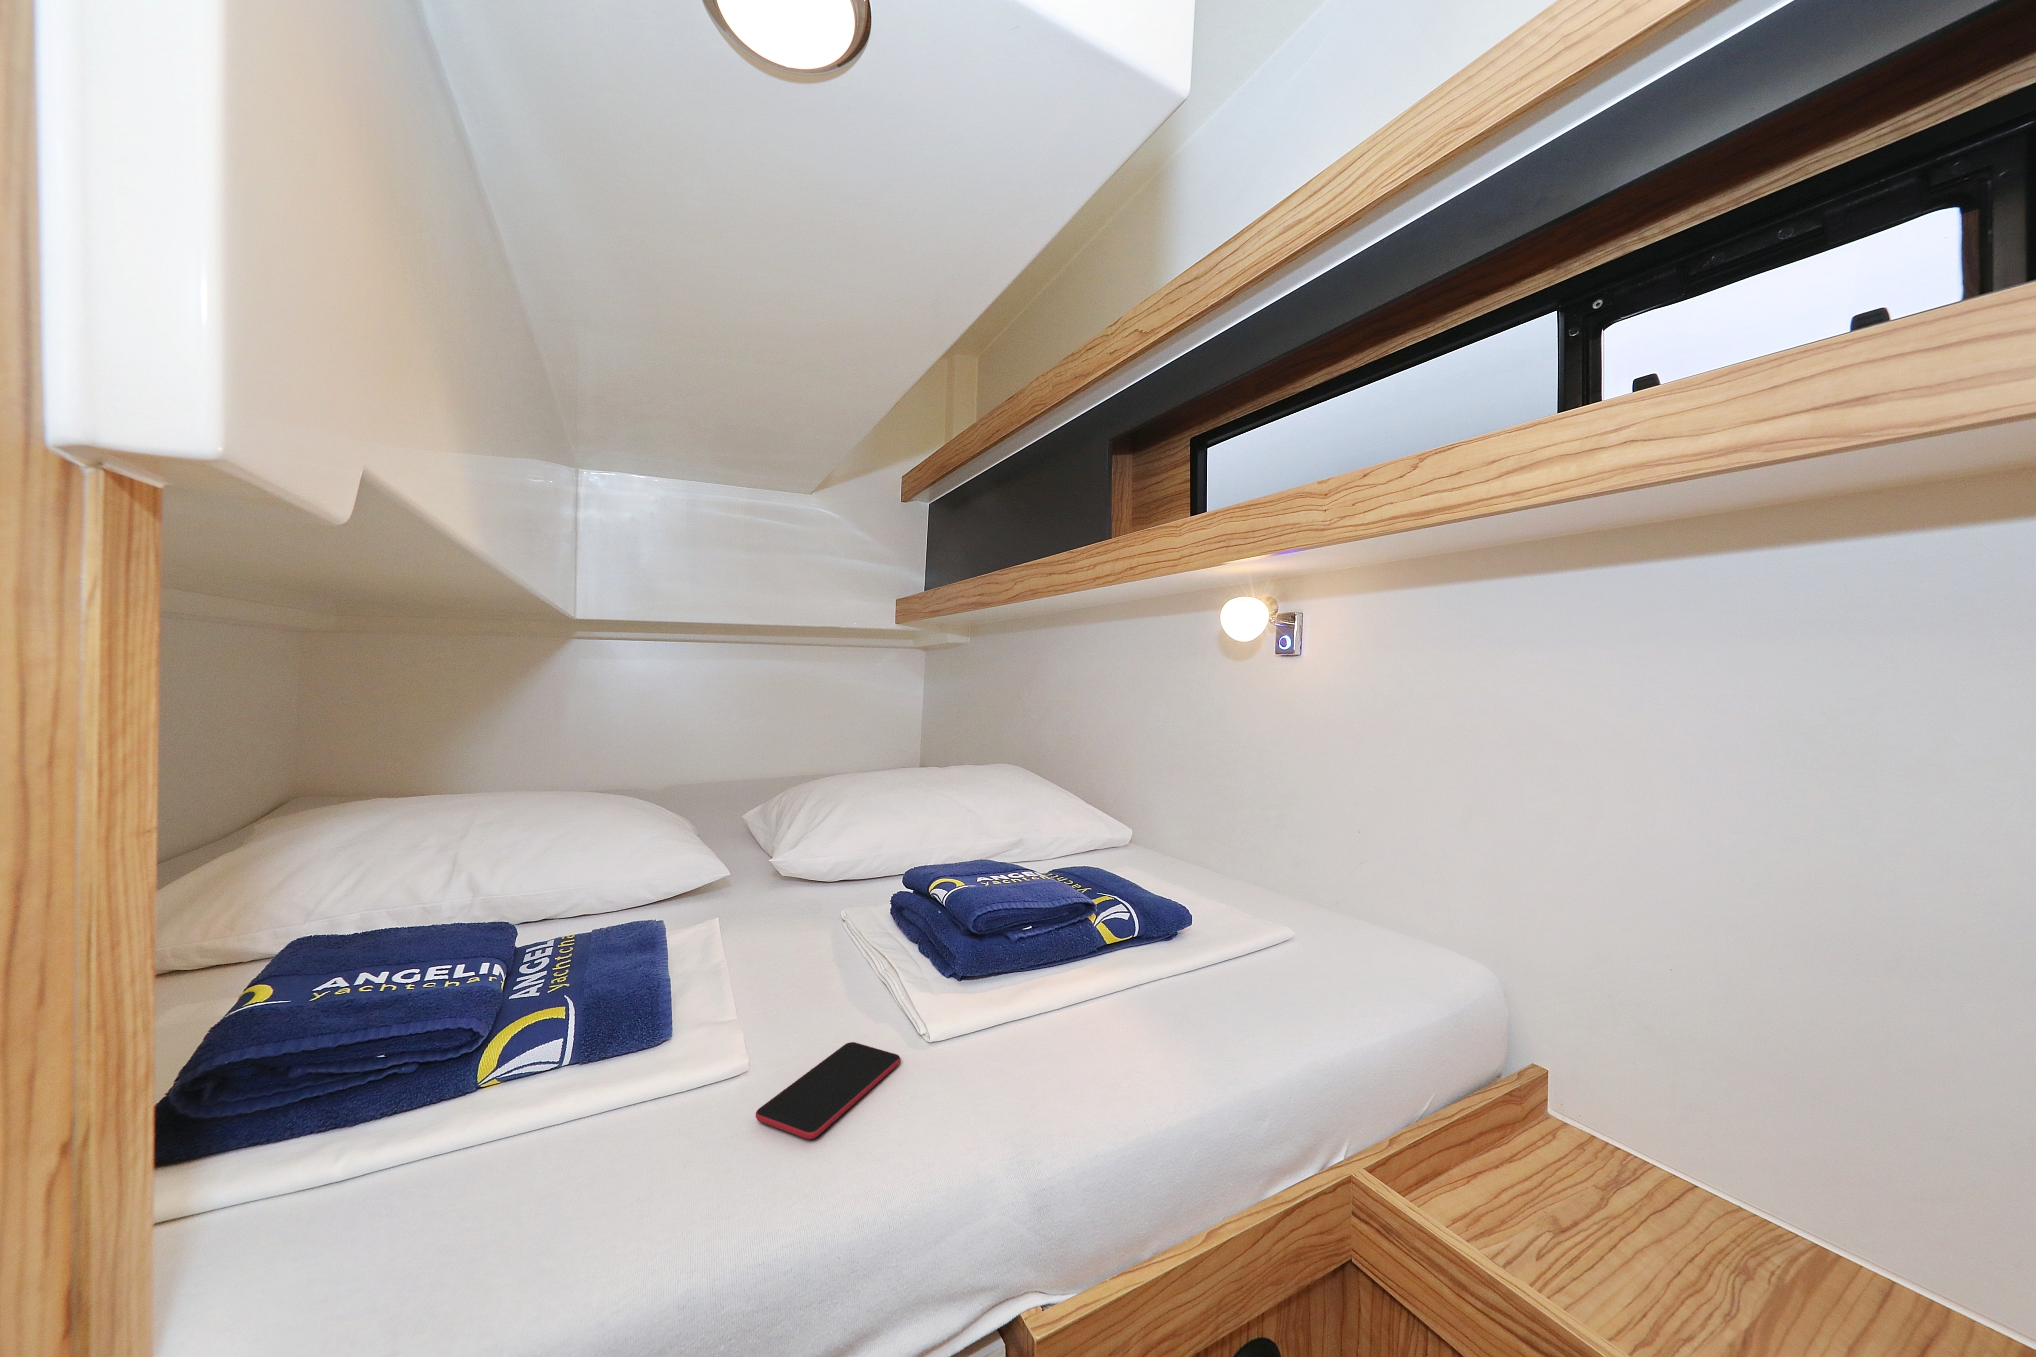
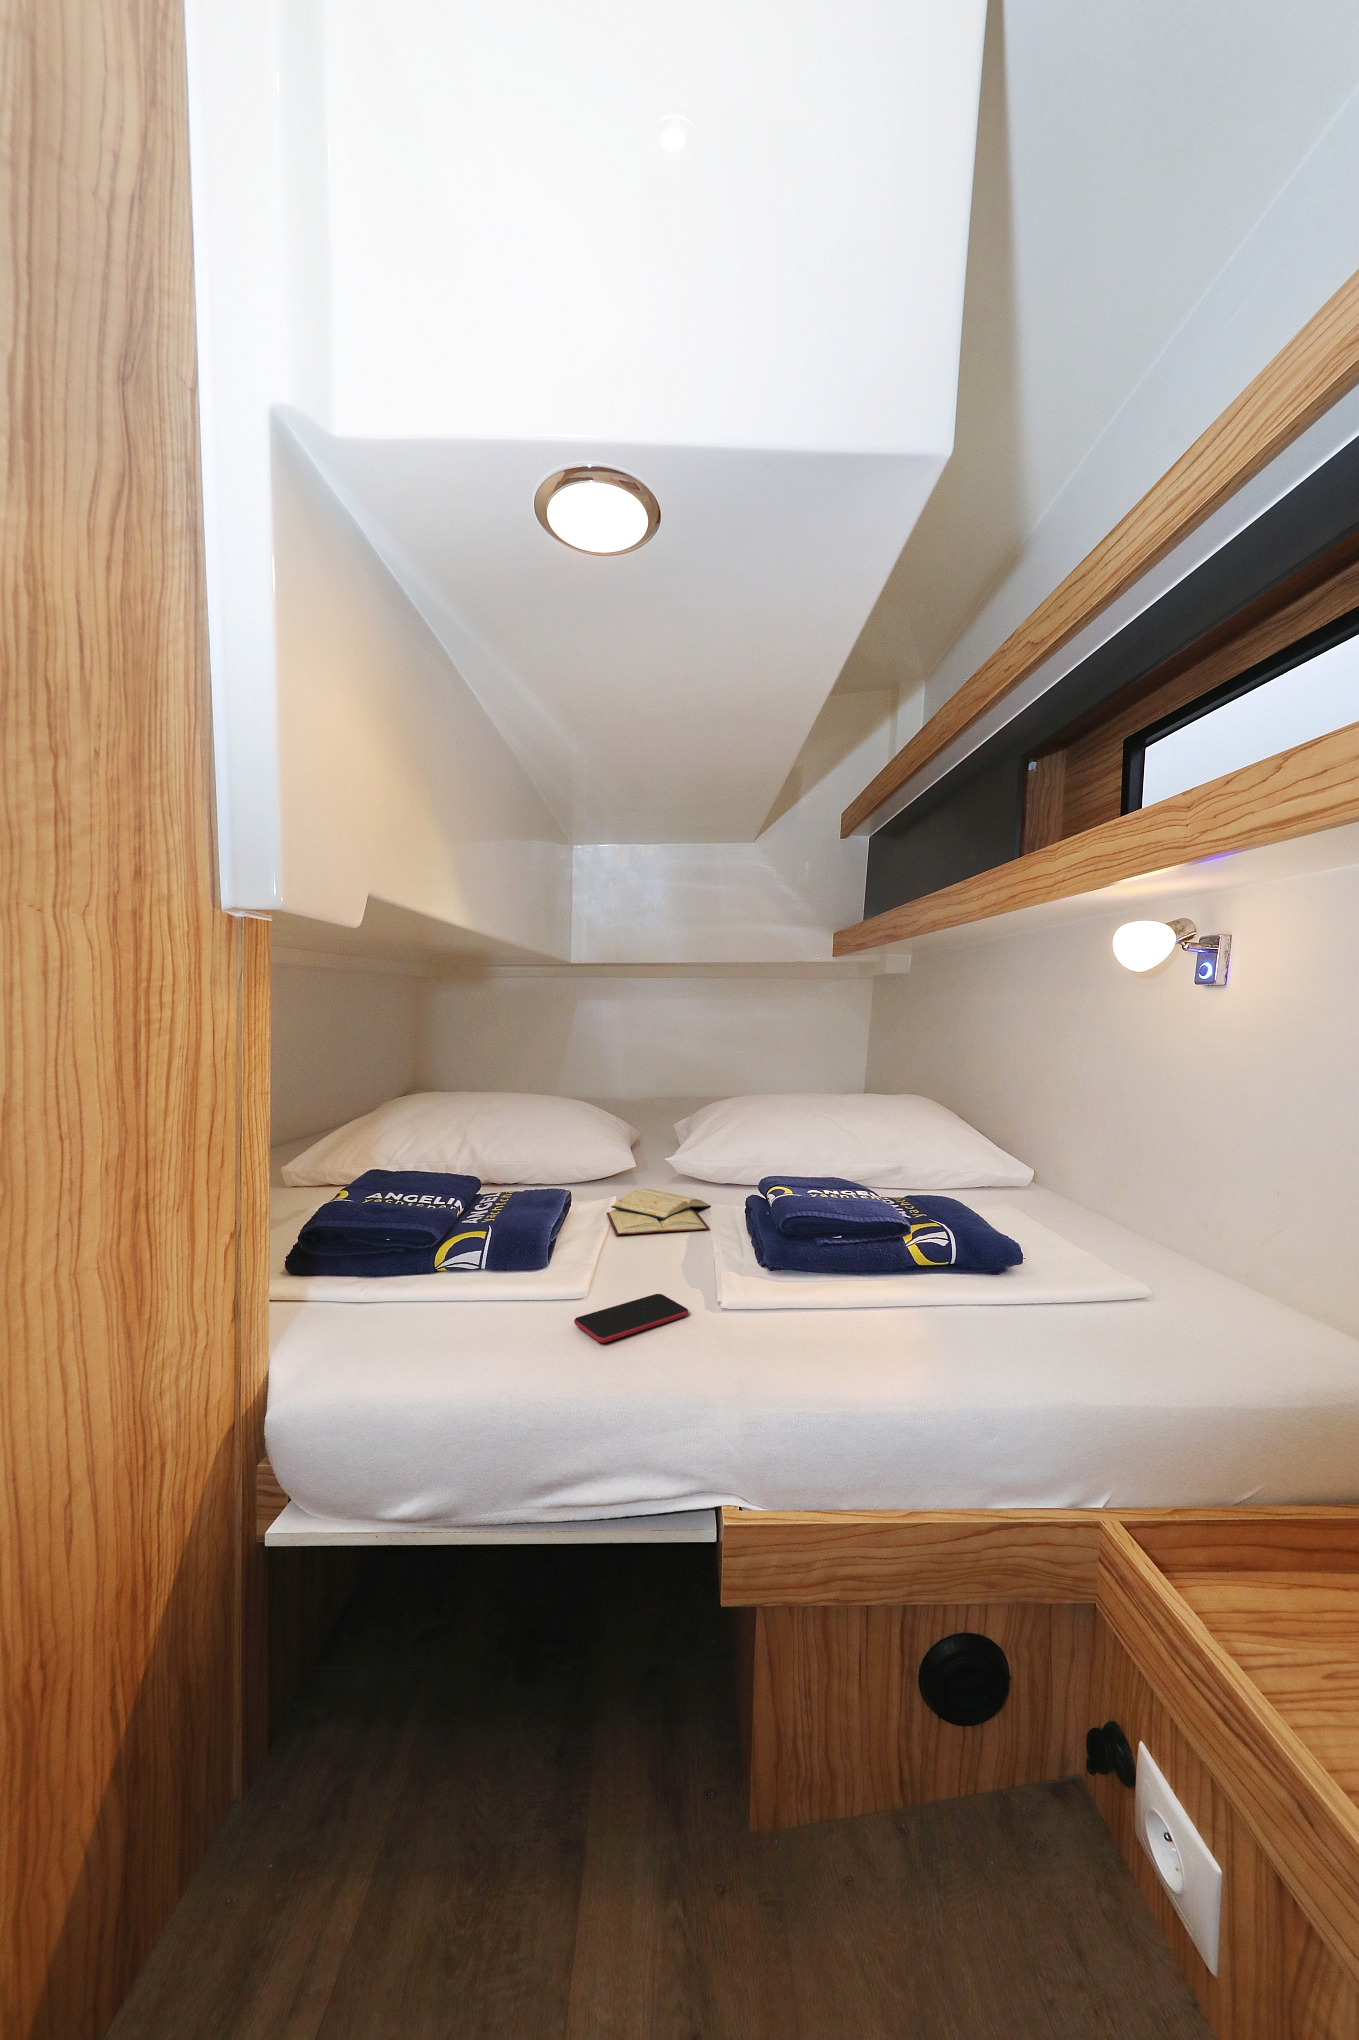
diary: none [716,904,857,971] -> present [606,1189,711,1235]

